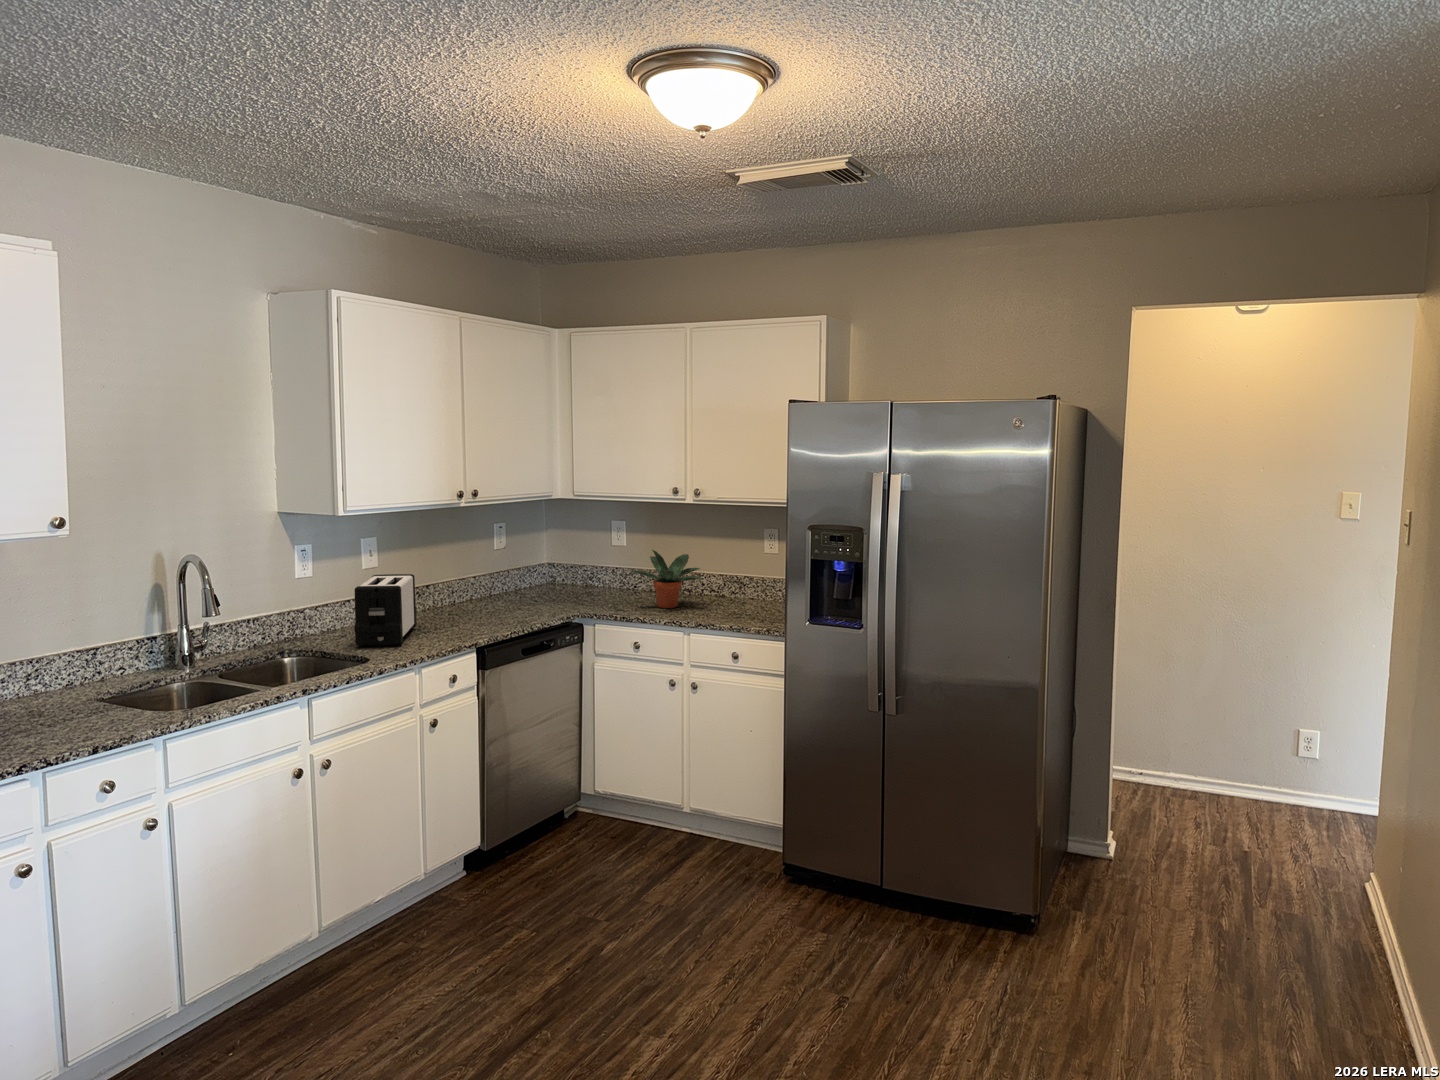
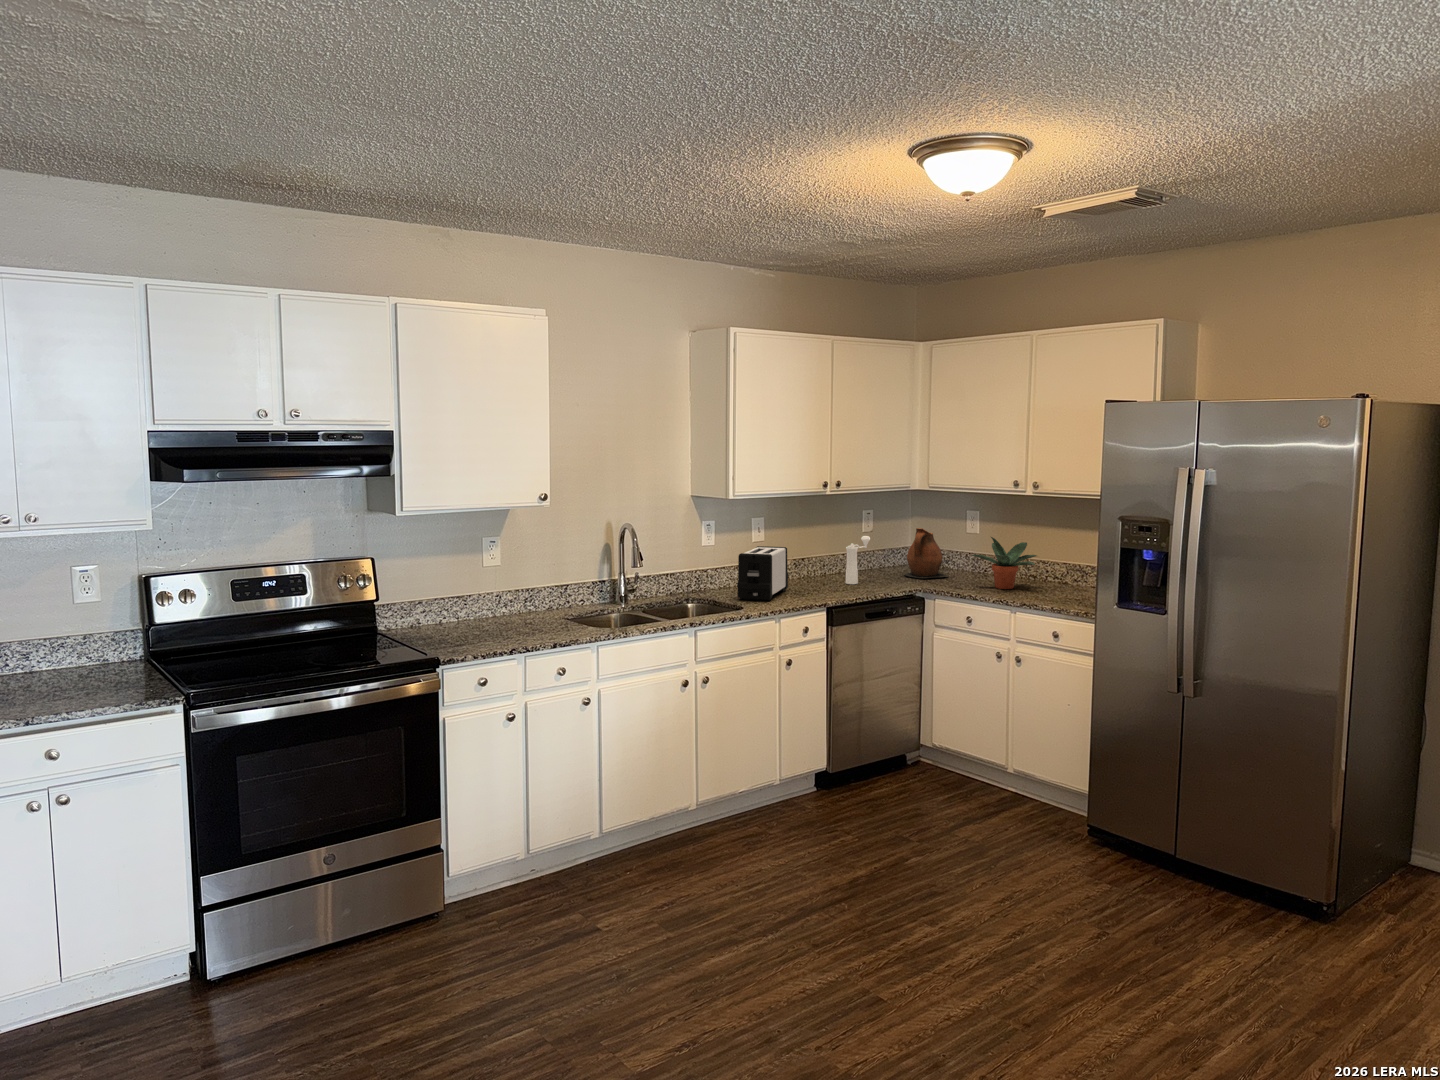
ceramic pitcher: none [545,542,600,601] -> present [905,528,948,578]
pepper mill: none [483,554,511,614] -> present [846,536,870,584]

